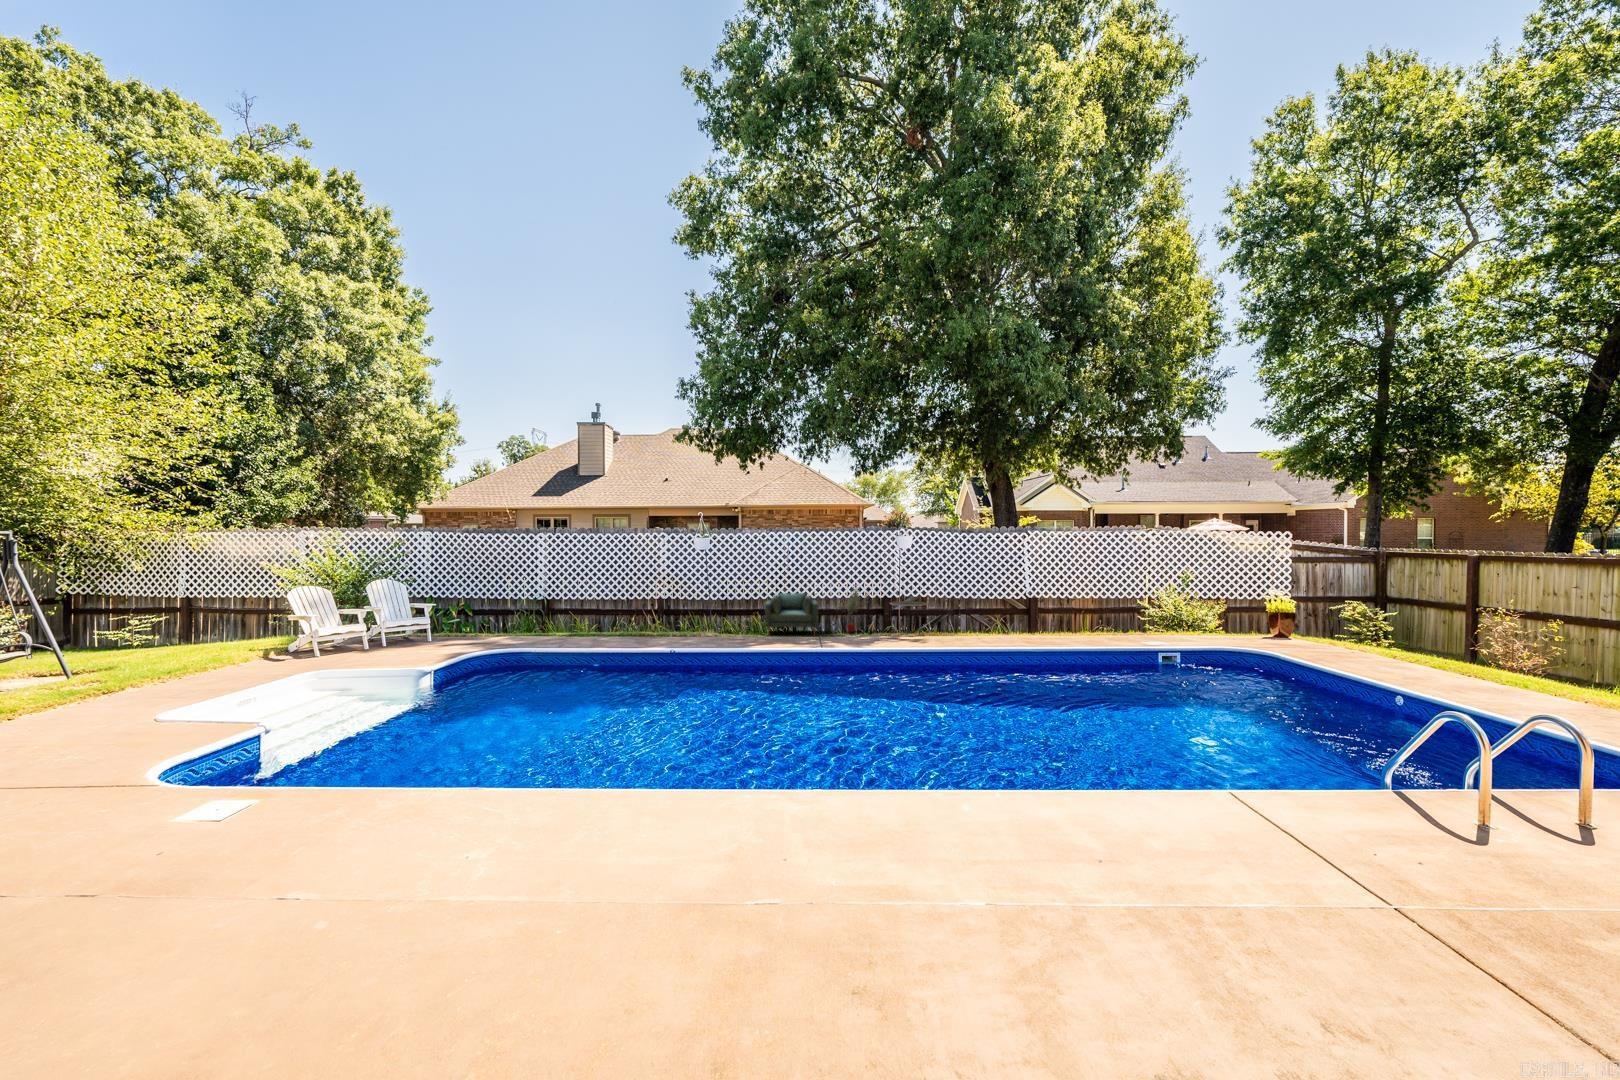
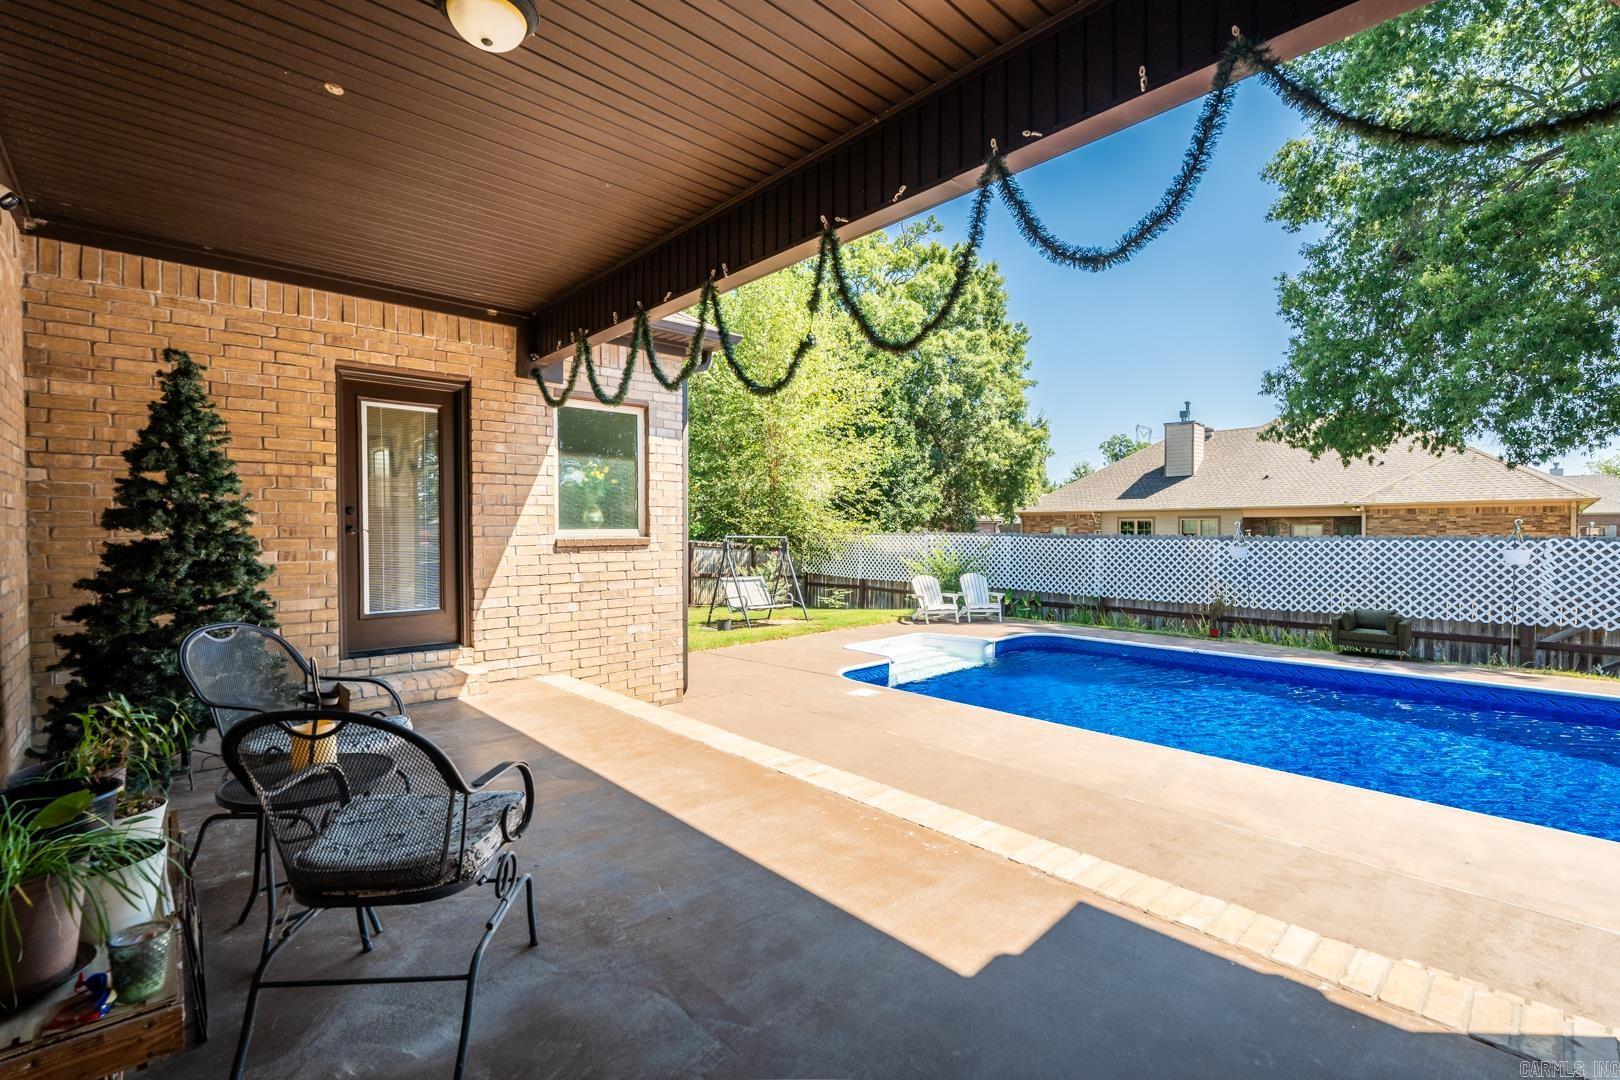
potted tree: present [834,587,869,632] -> present [1195,592,1235,638]
side table: present [890,601,927,634] -> none [1530,632,1600,676]

